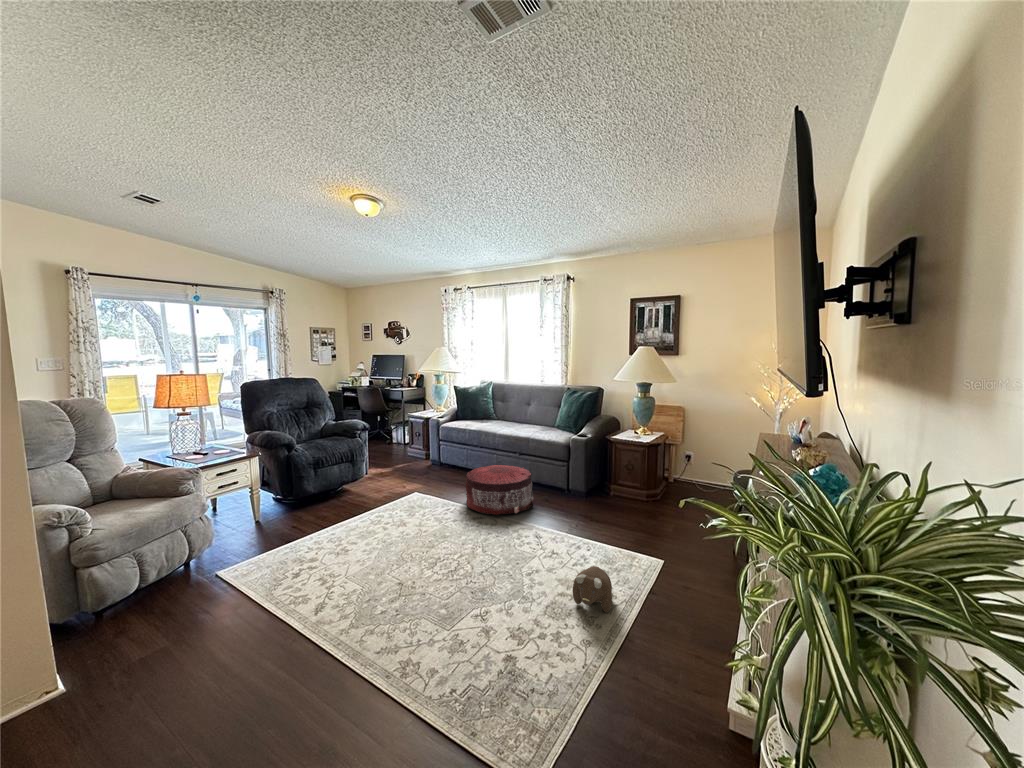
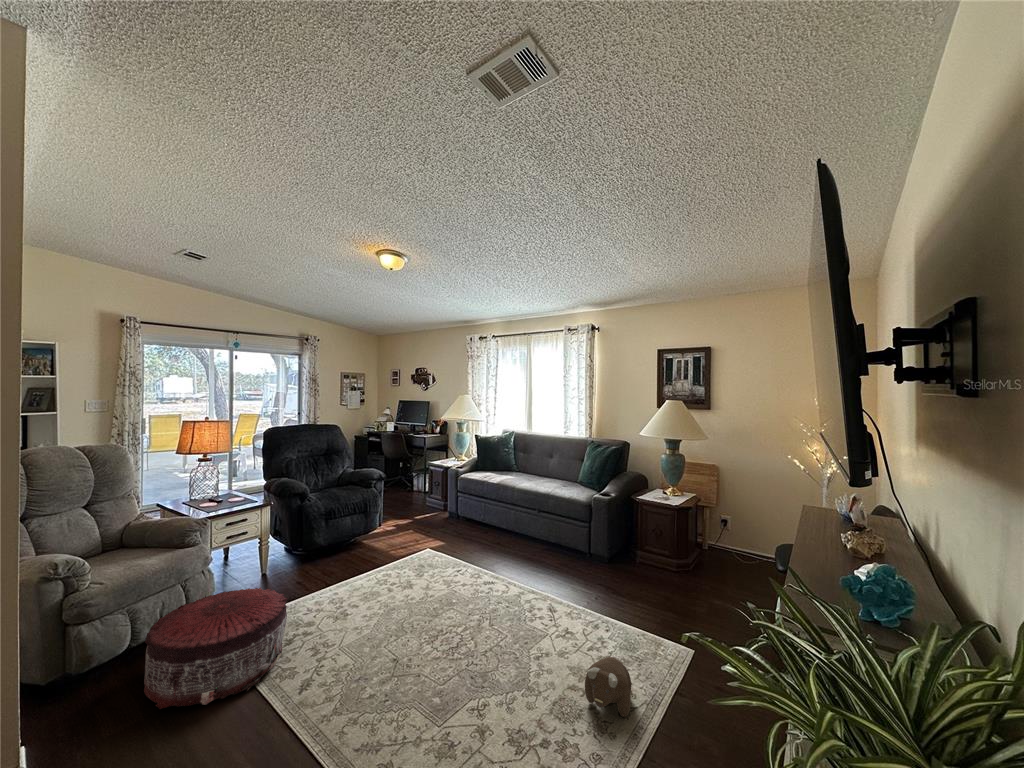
pouf: present [466,465,533,515] -> present [144,588,287,709]

